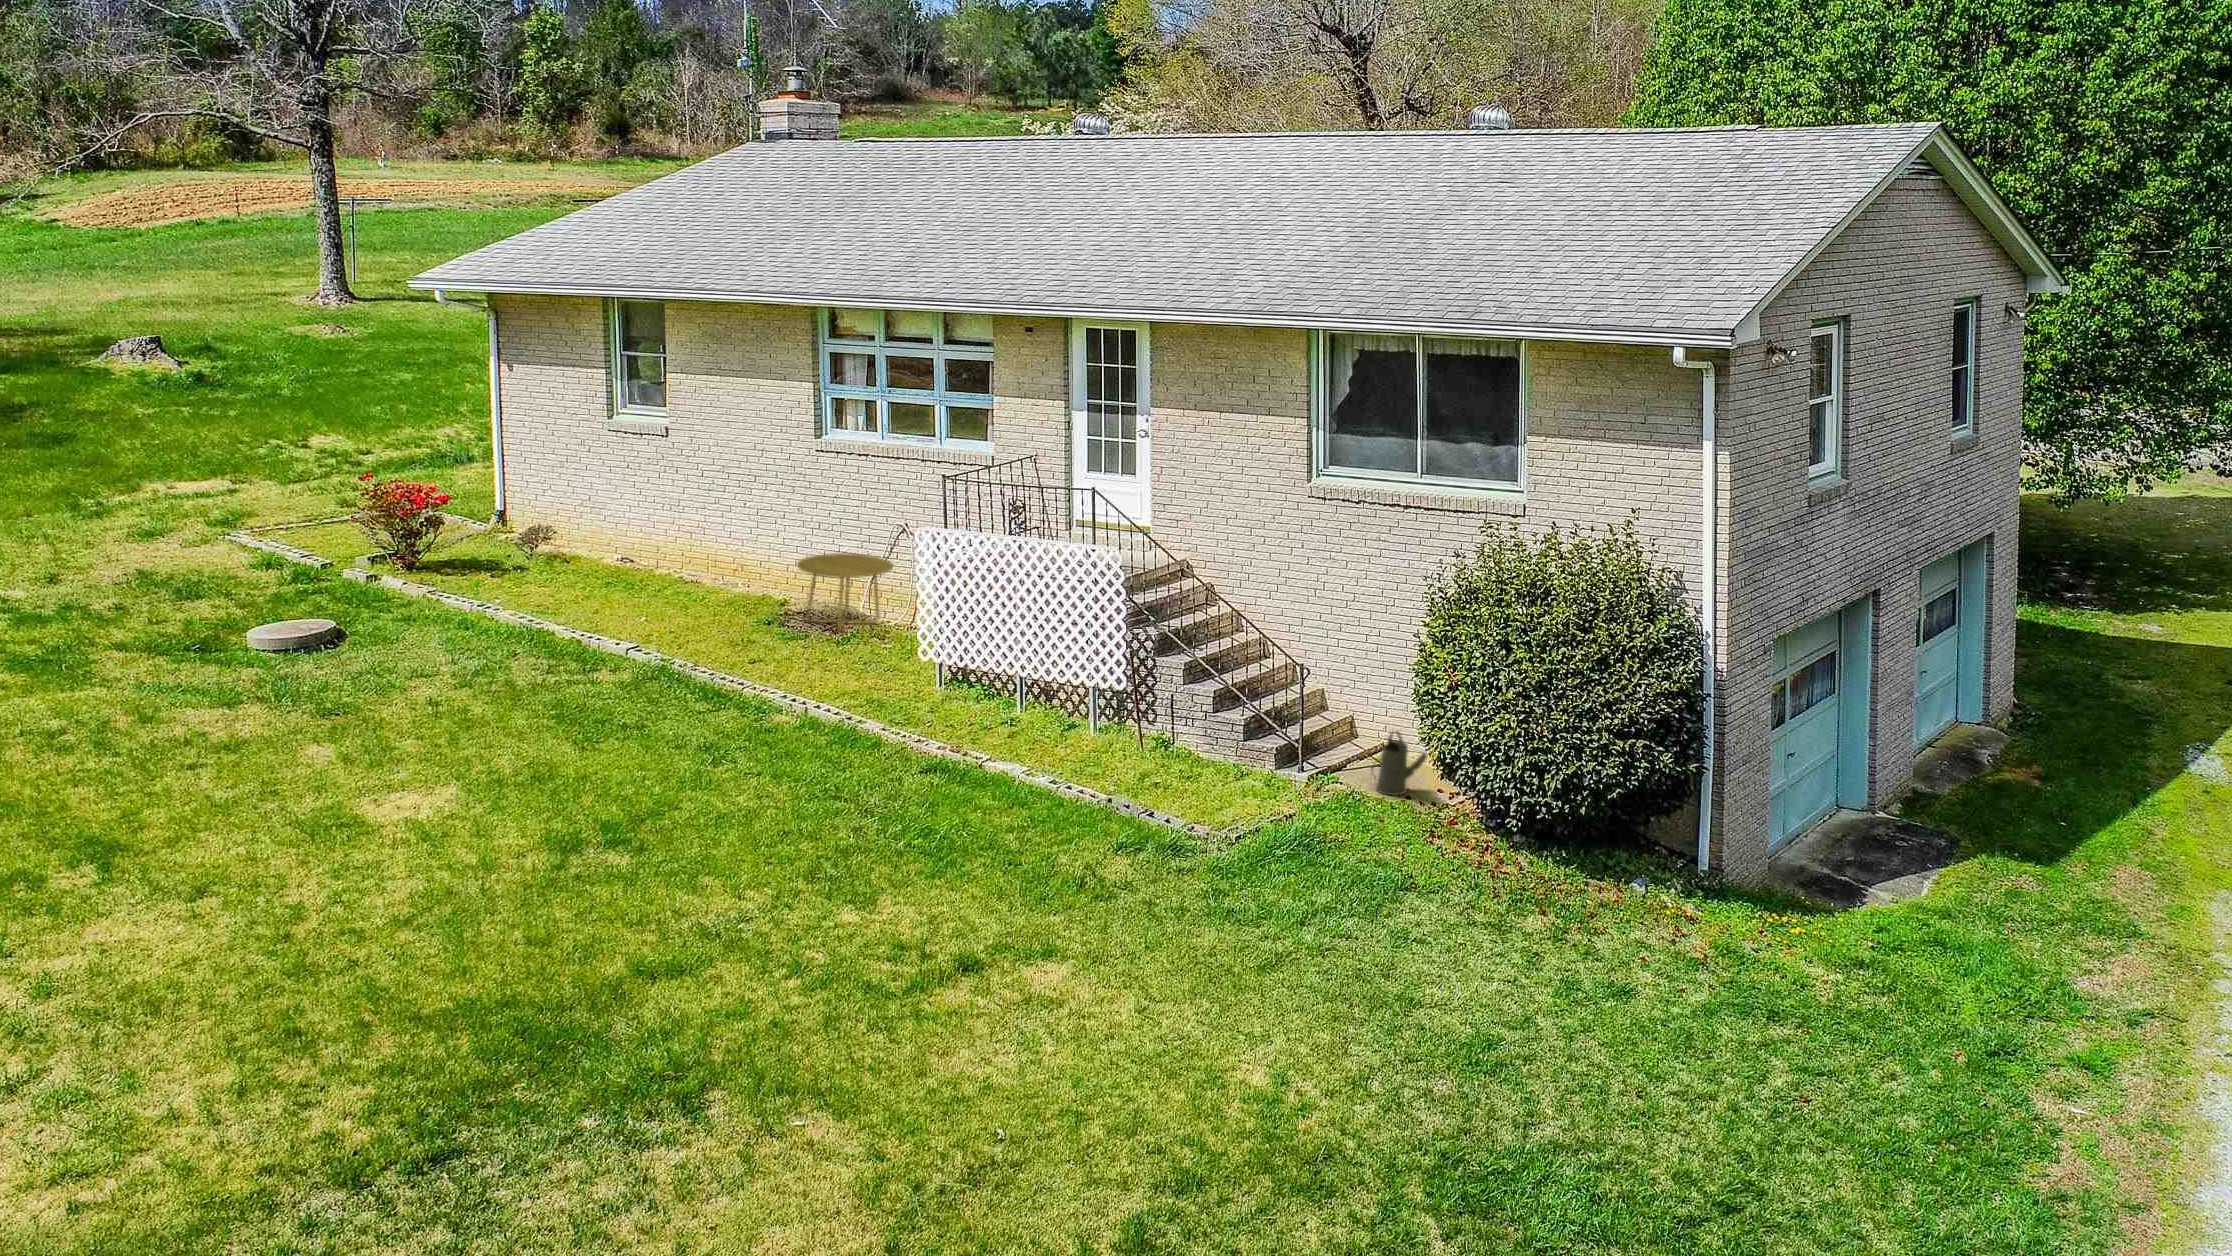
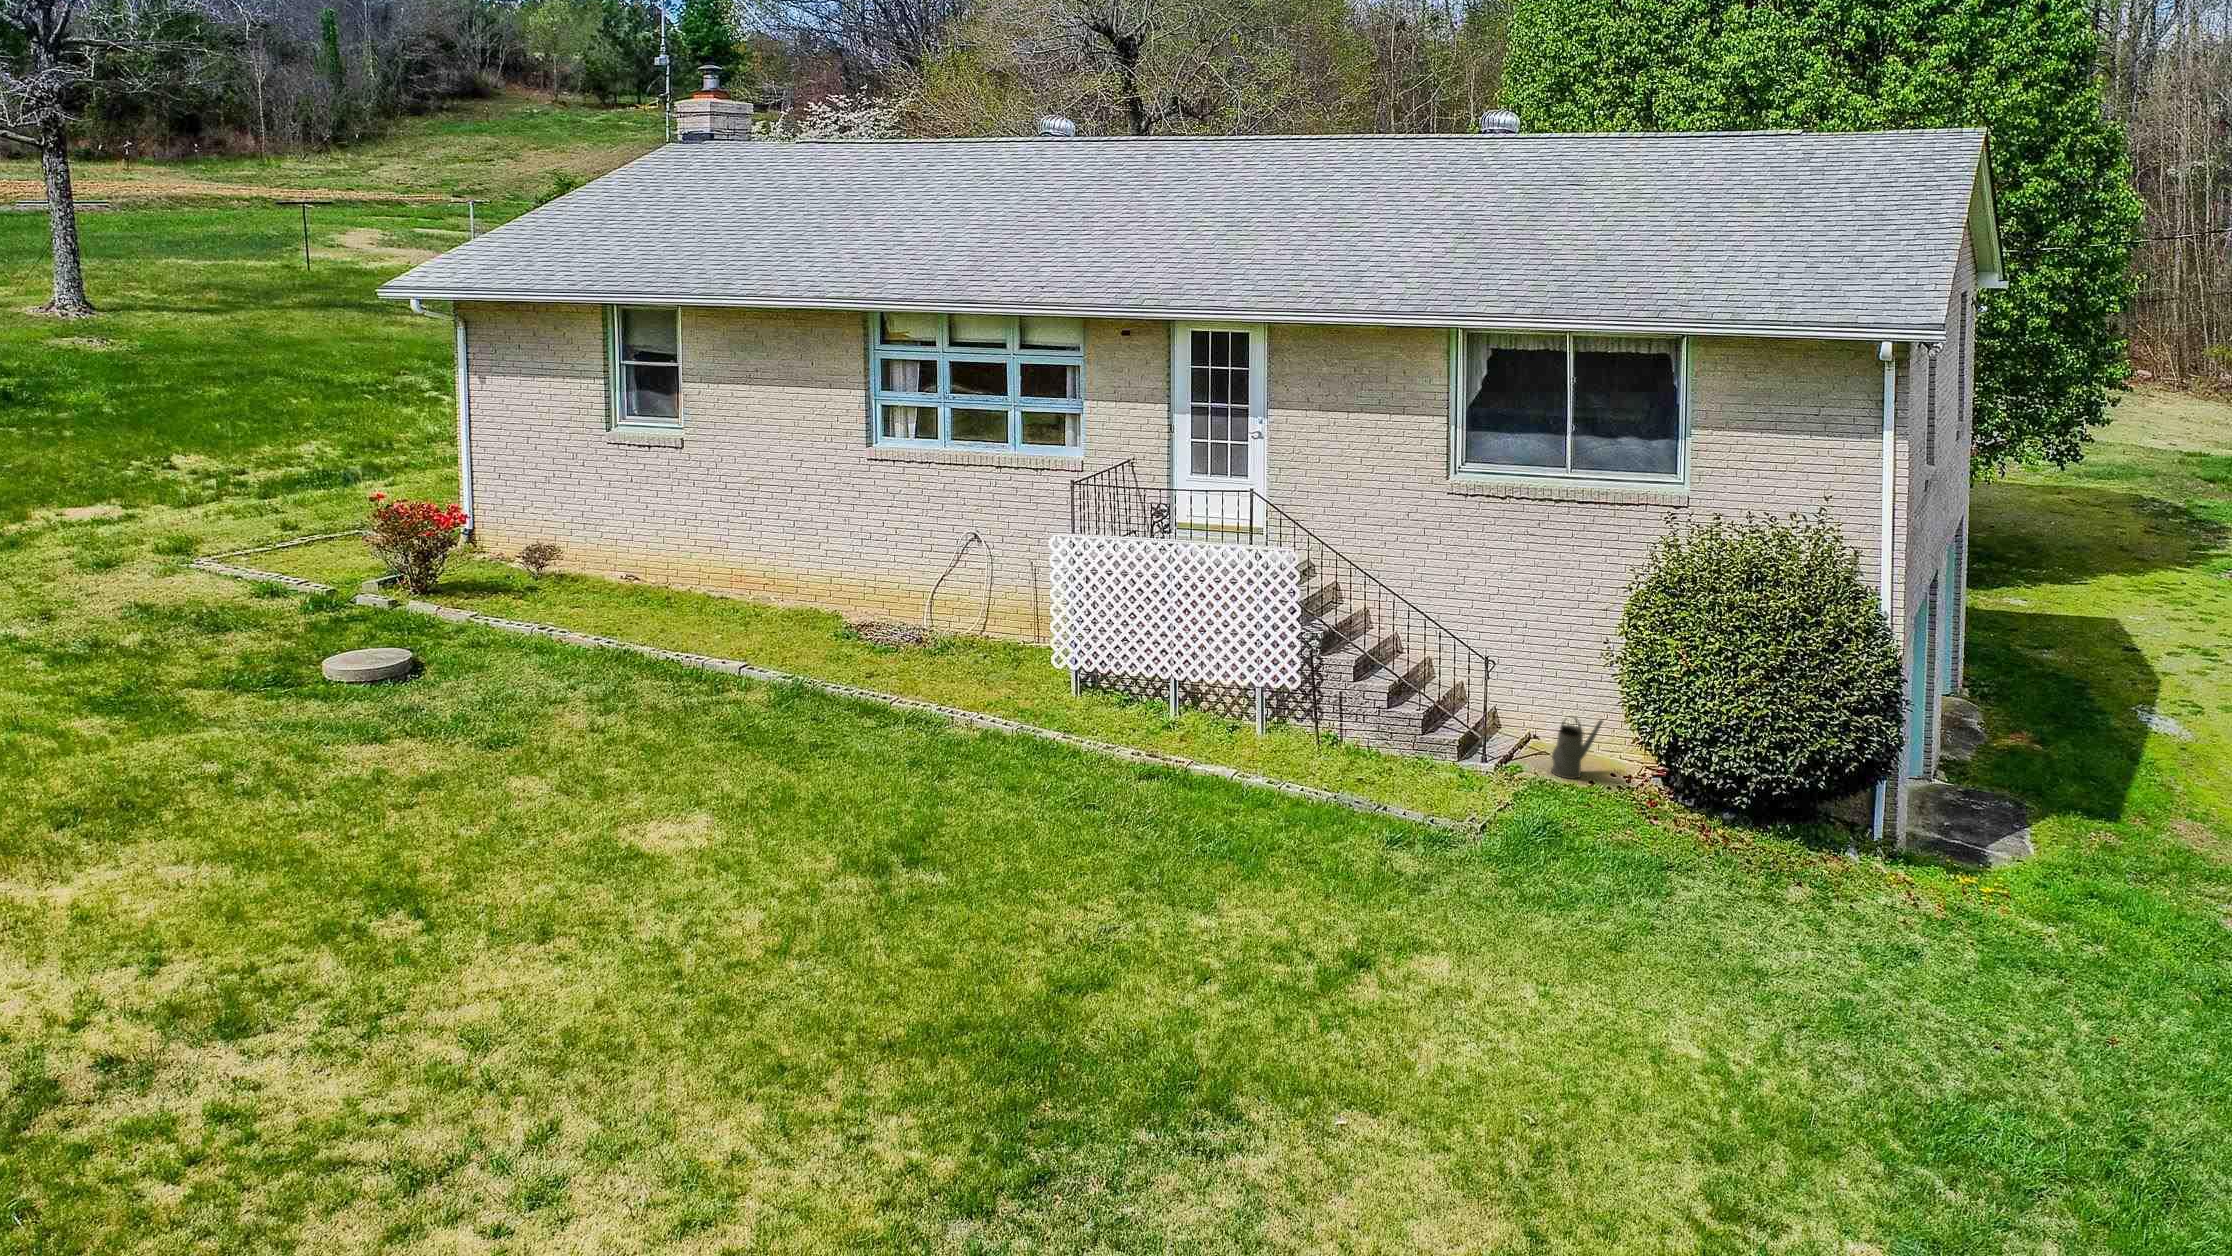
round table: present [797,553,893,632] -> none [875,562,971,643]

